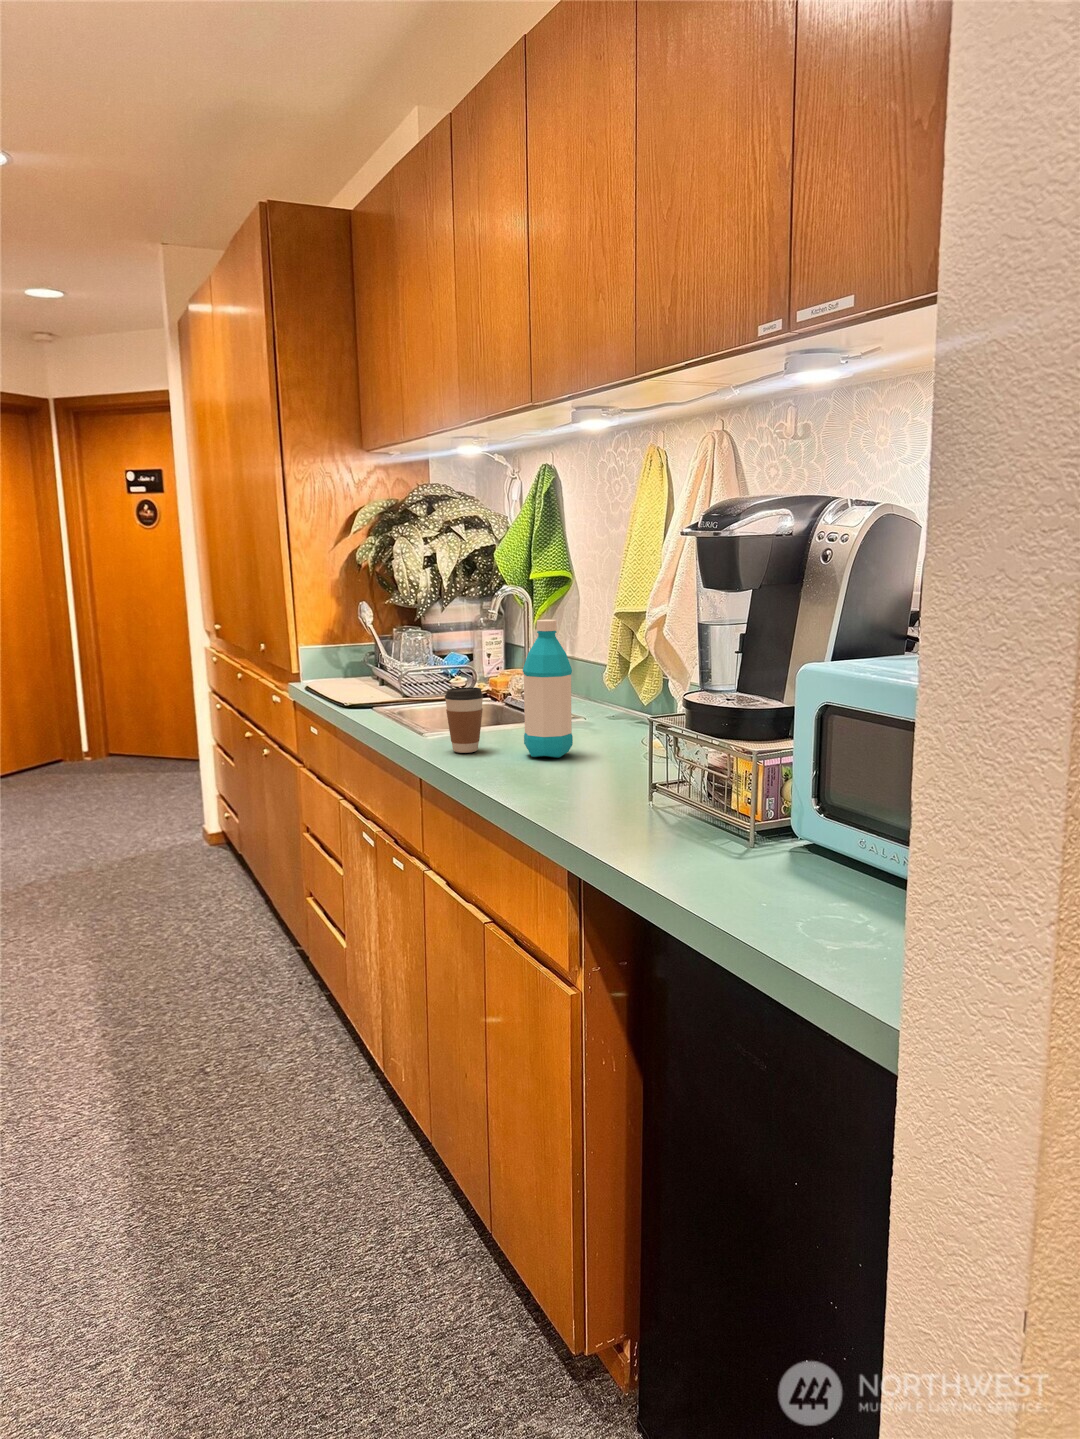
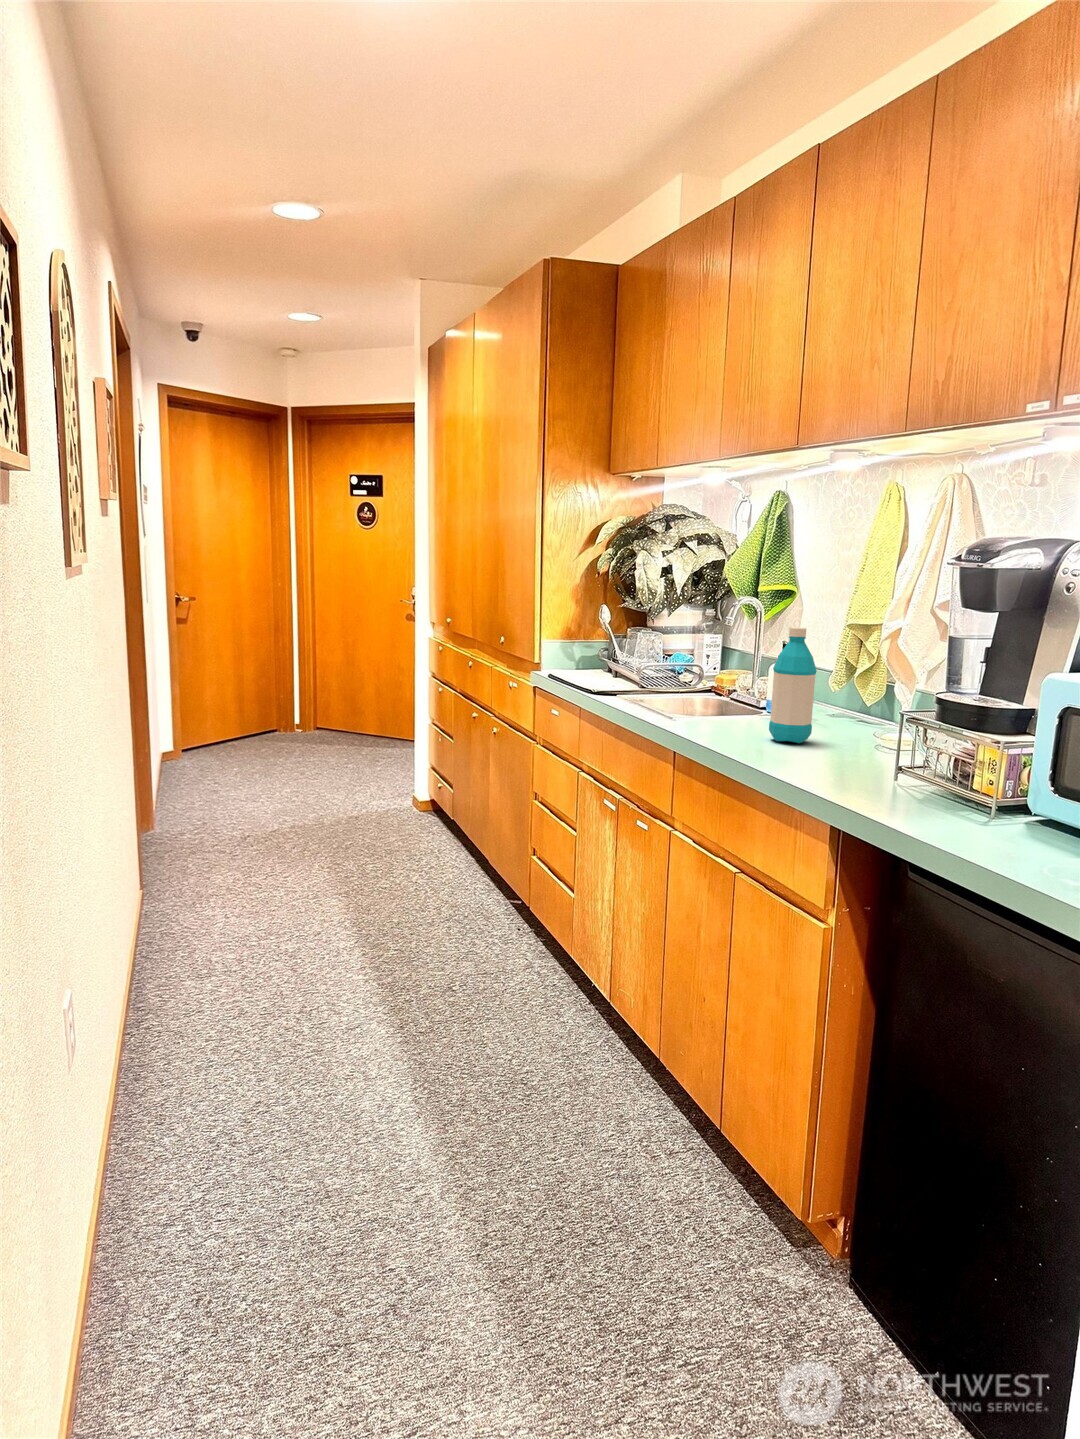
coffee cup: present [445,687,483,753] -> none [703,680,736,734]

